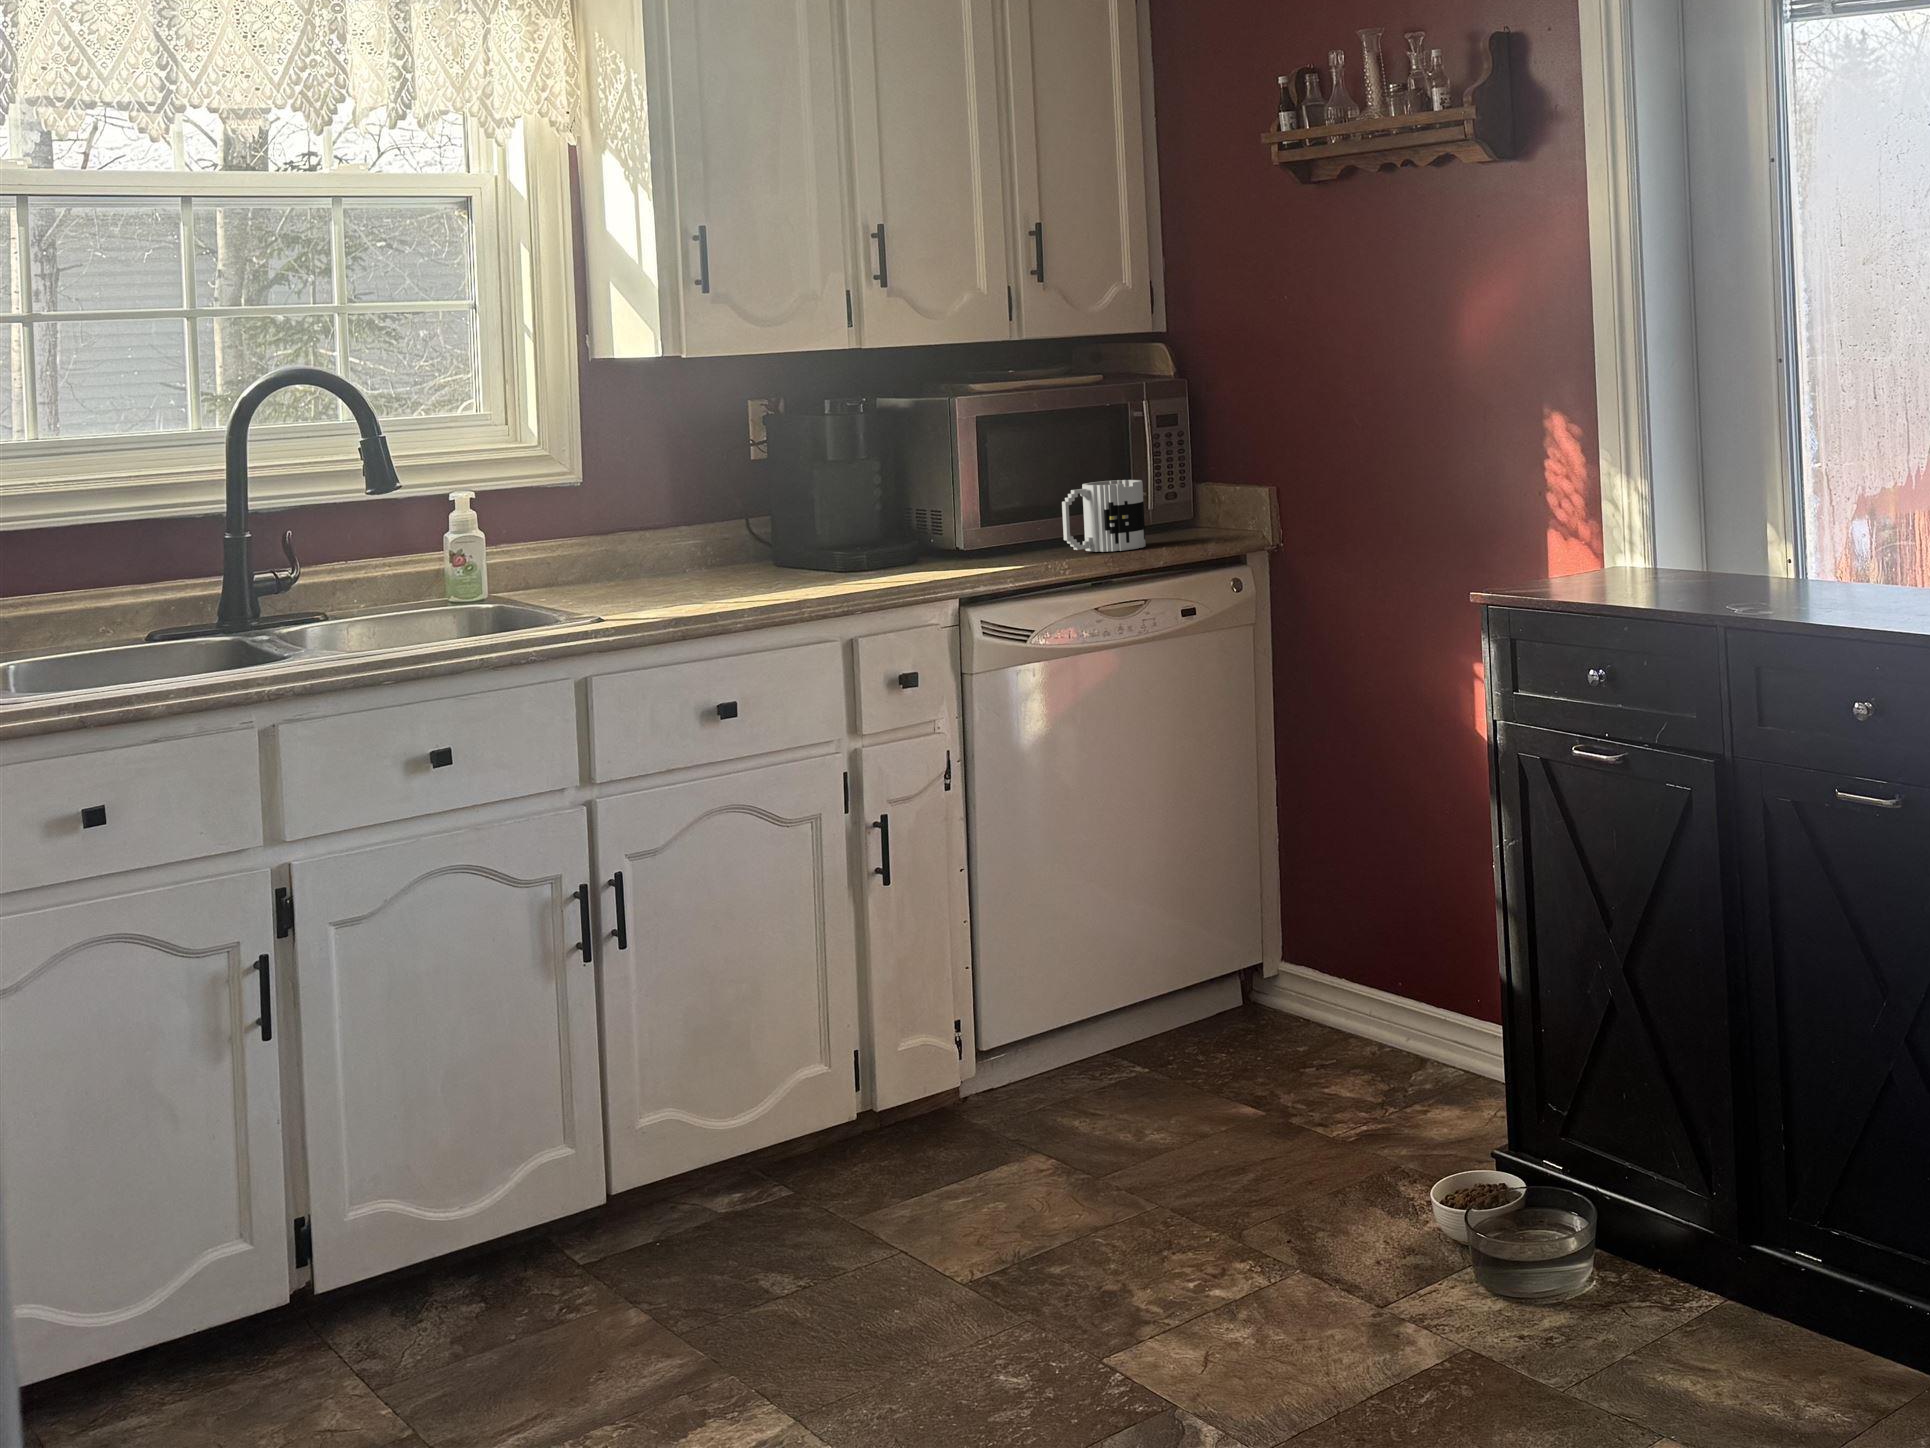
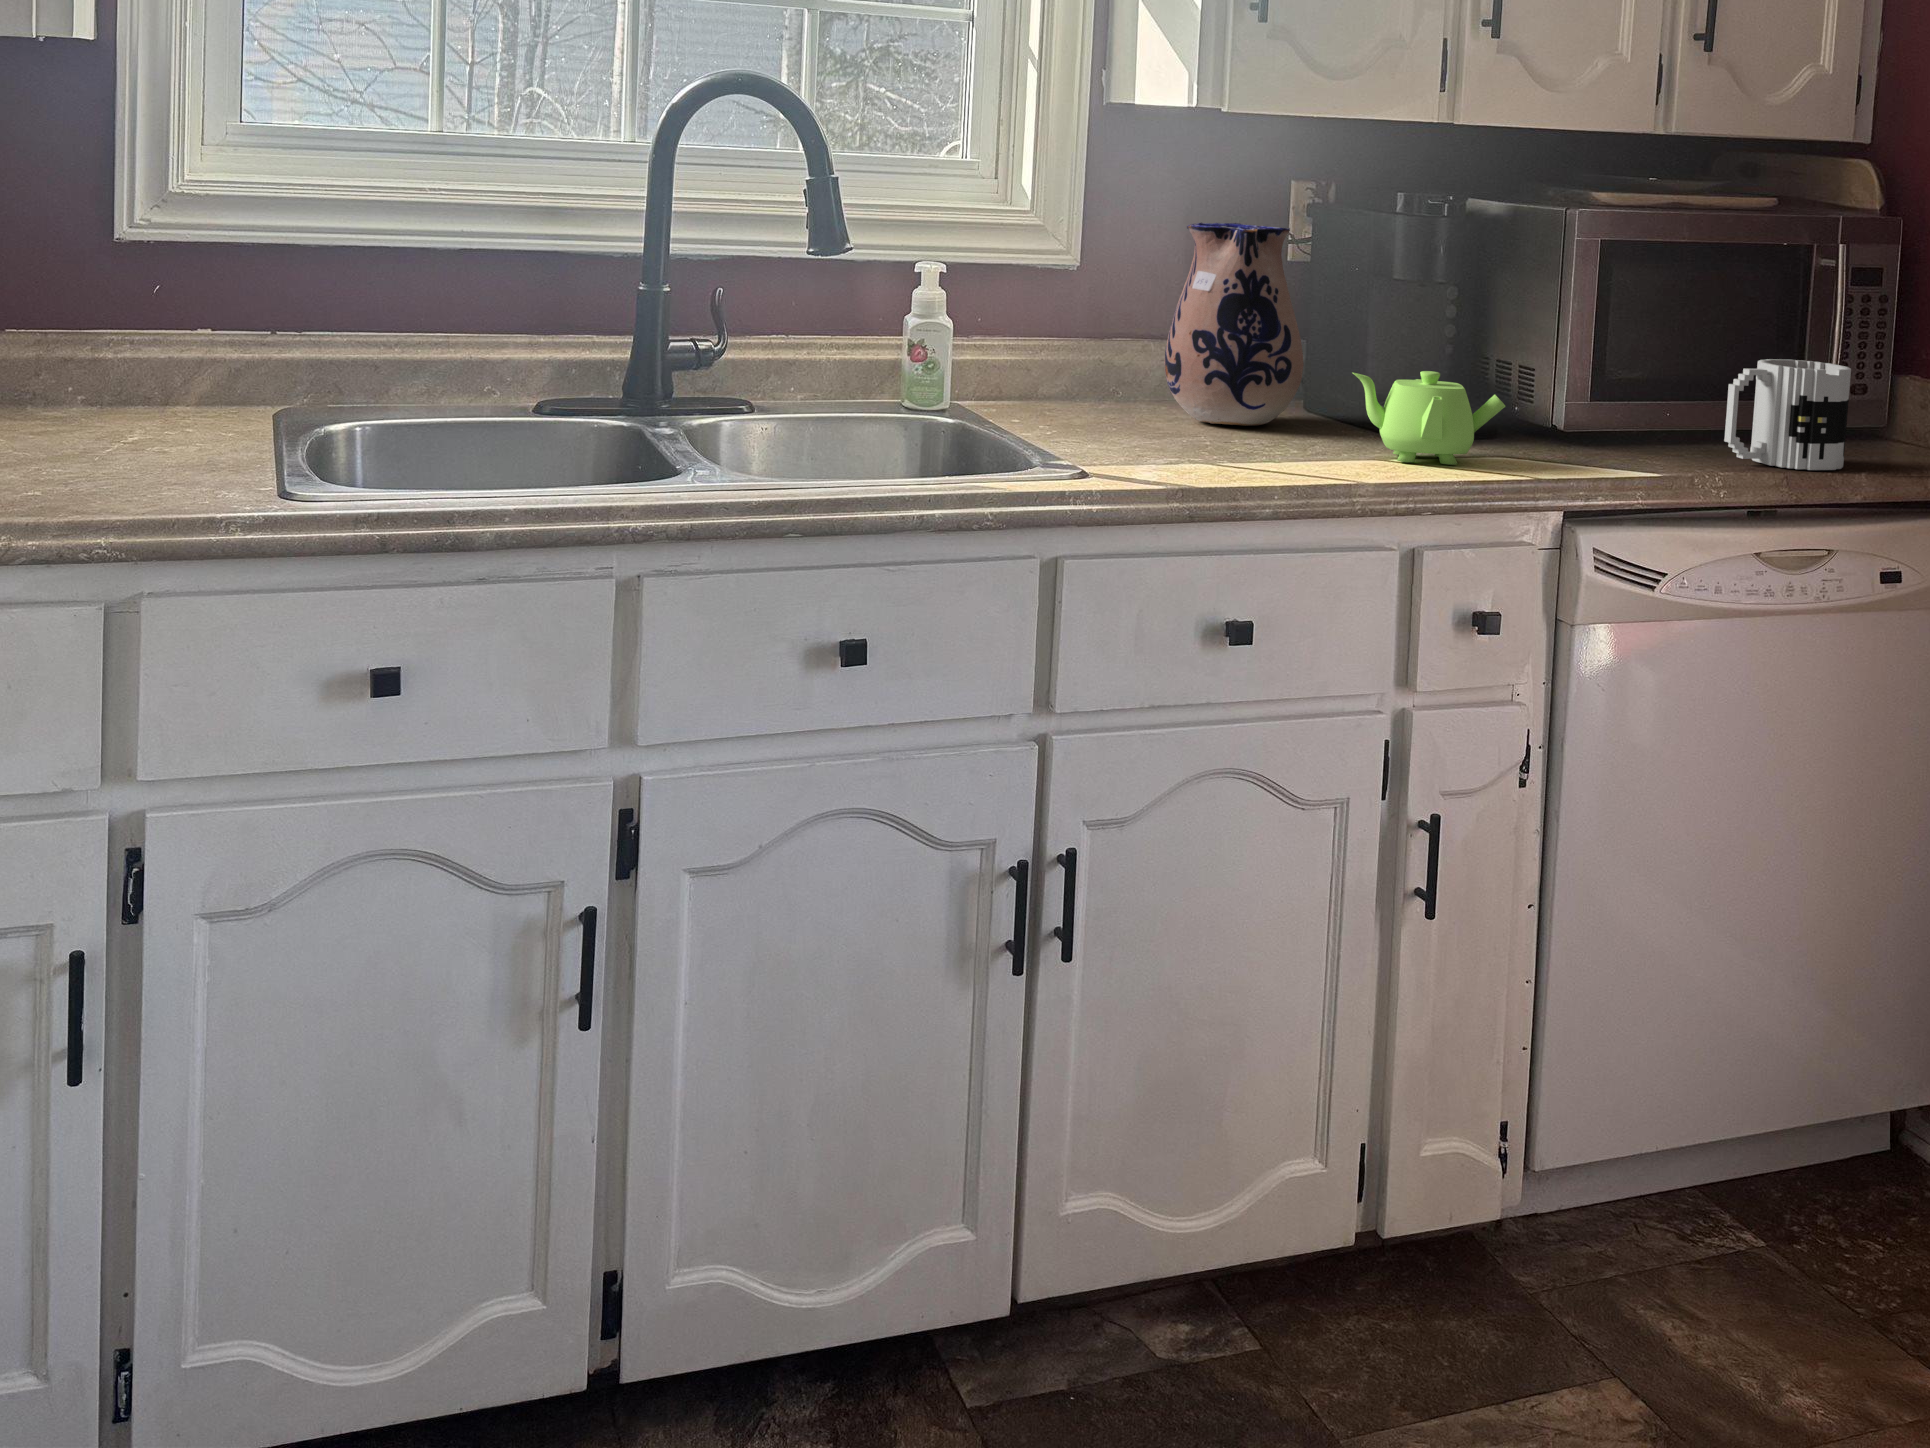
ceramic pitcher: none [659,435,765,581] -> present [1164,223,1304,426]
teapot: none [795,519,907,583] -> present [1353,371,1505,465]

